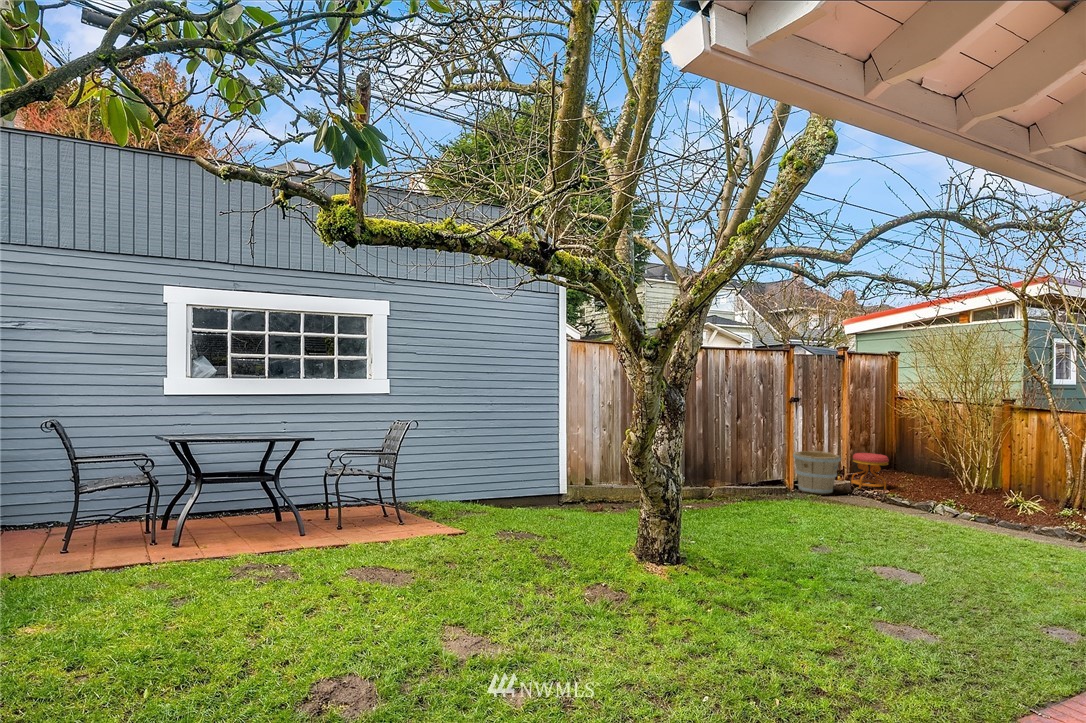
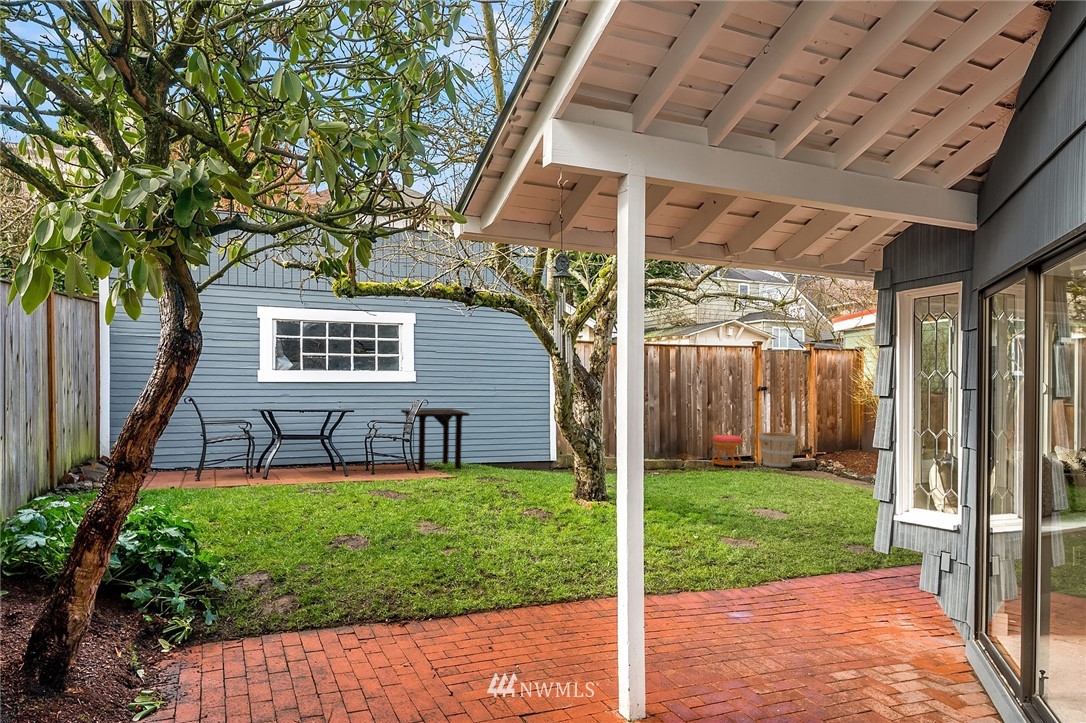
side table: none [366,426,459,513] -> present [401,409,469,470]
stool: present [851,453,889,489] -> present [712,435,743,468]

